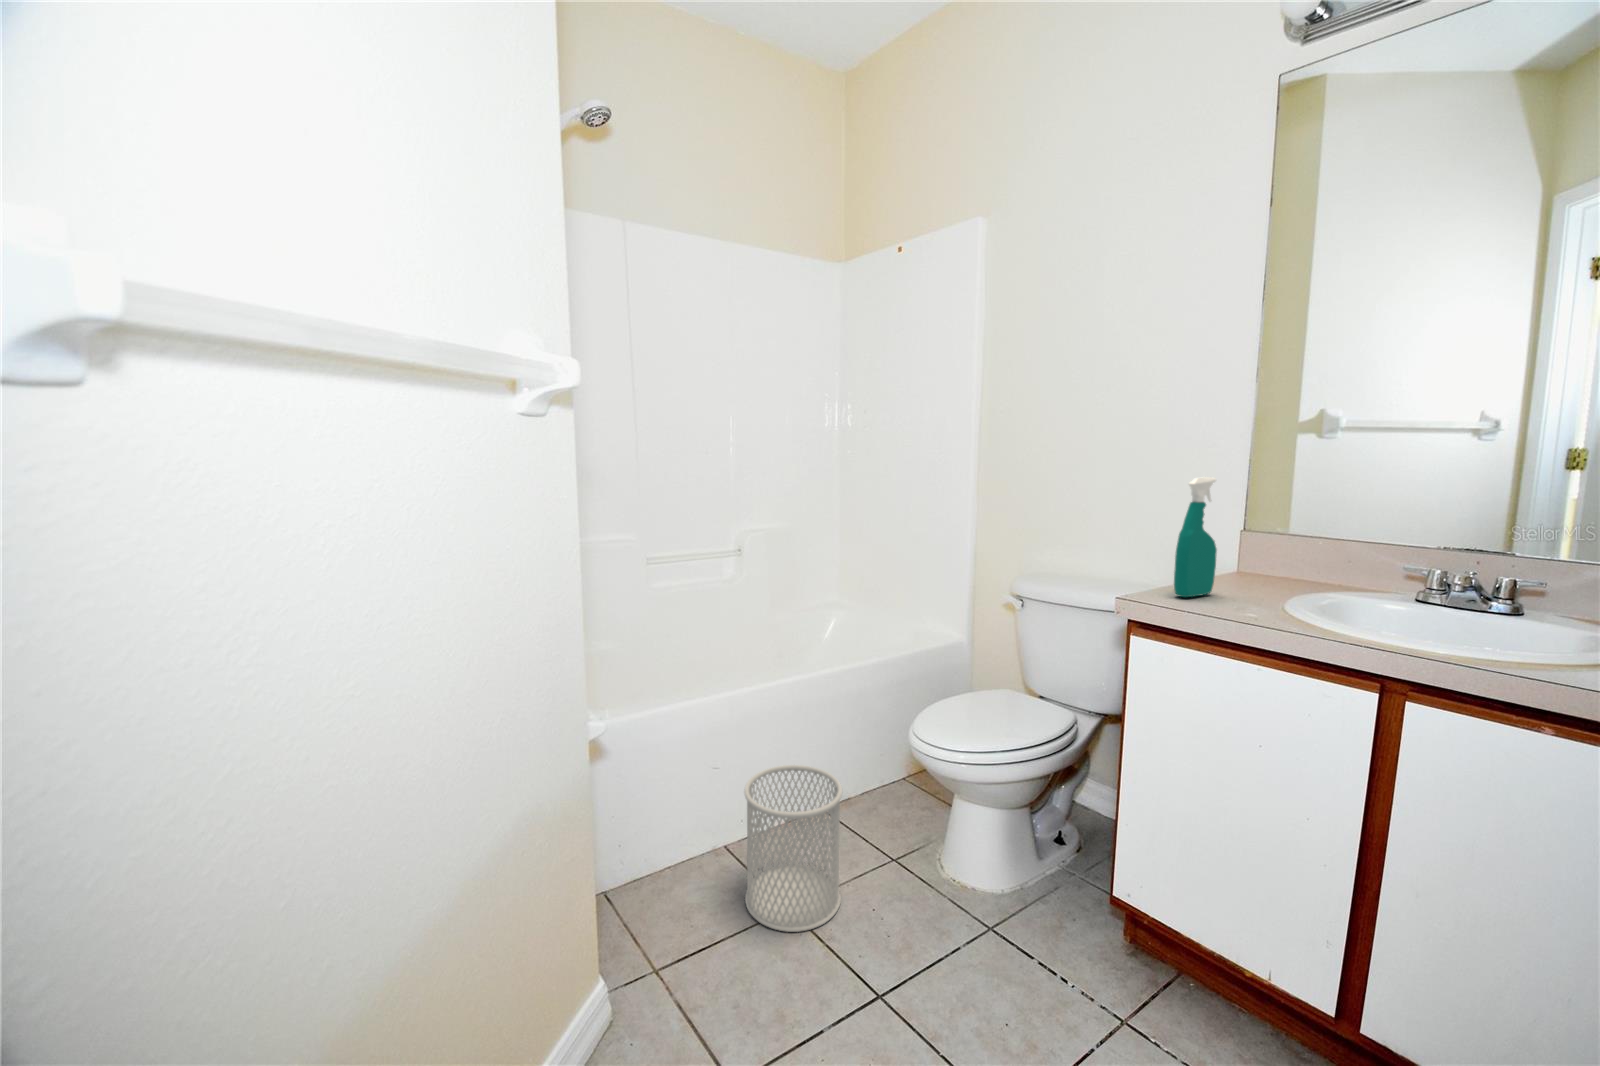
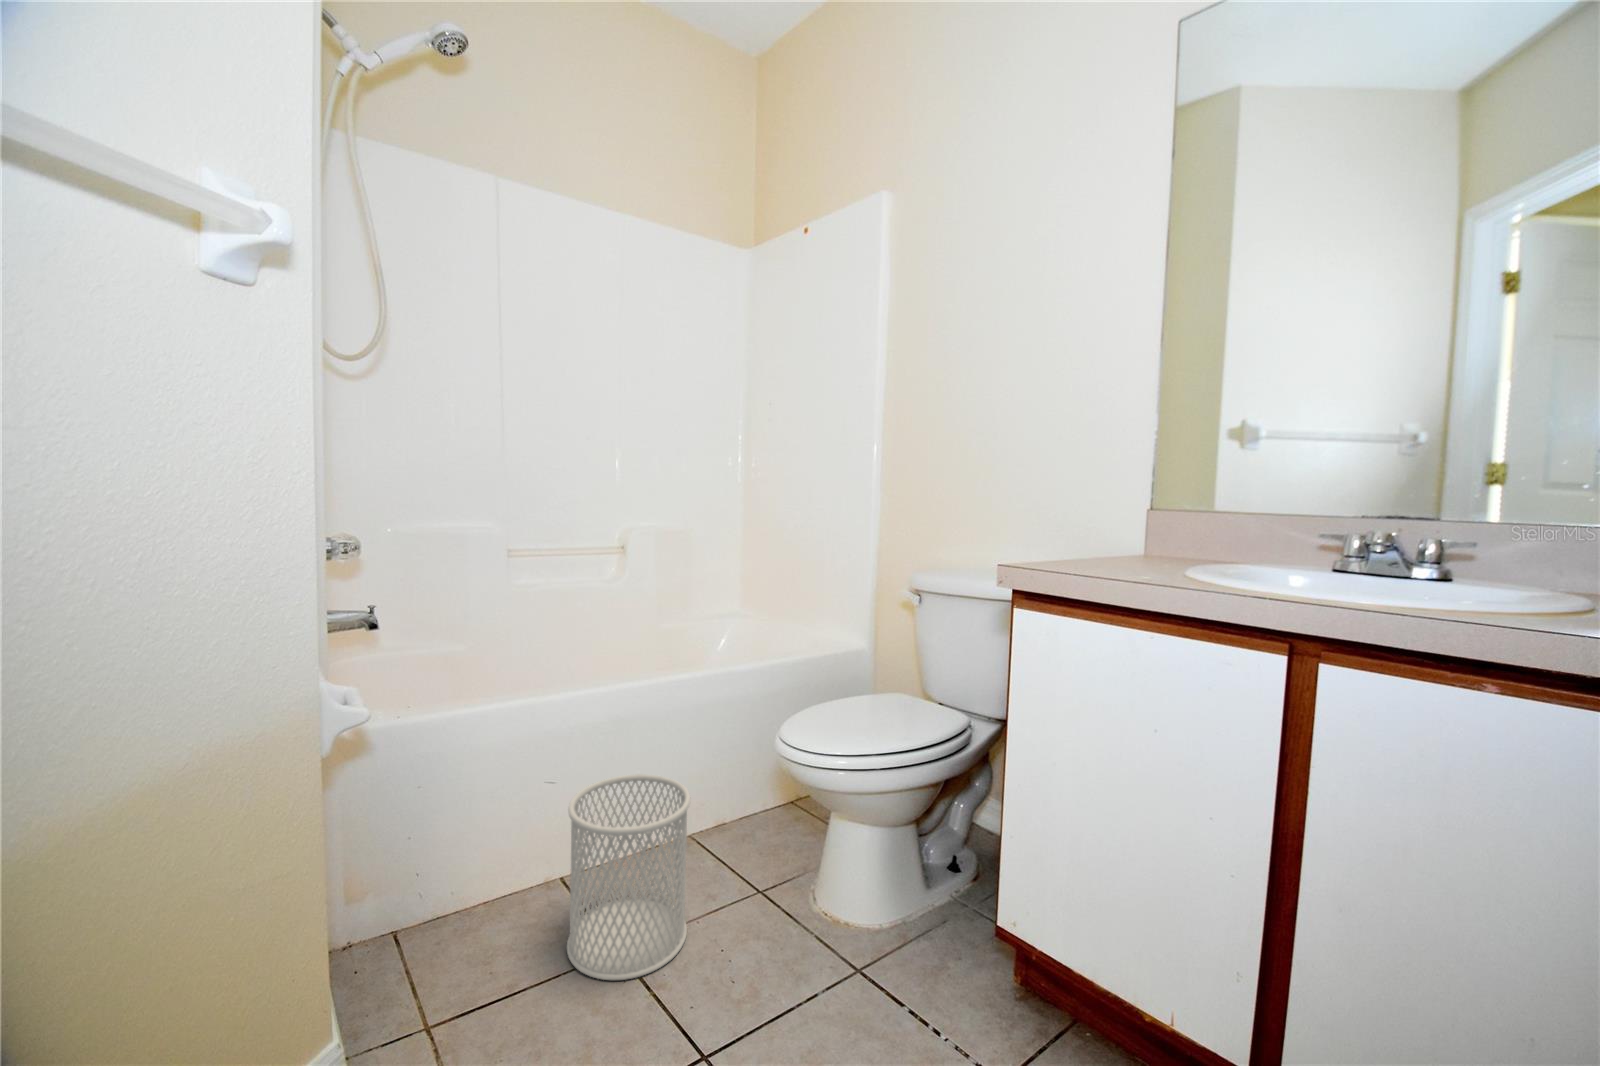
spray bottle: present [1174,477,1217,597] -> none [1061,424,1109,562]

